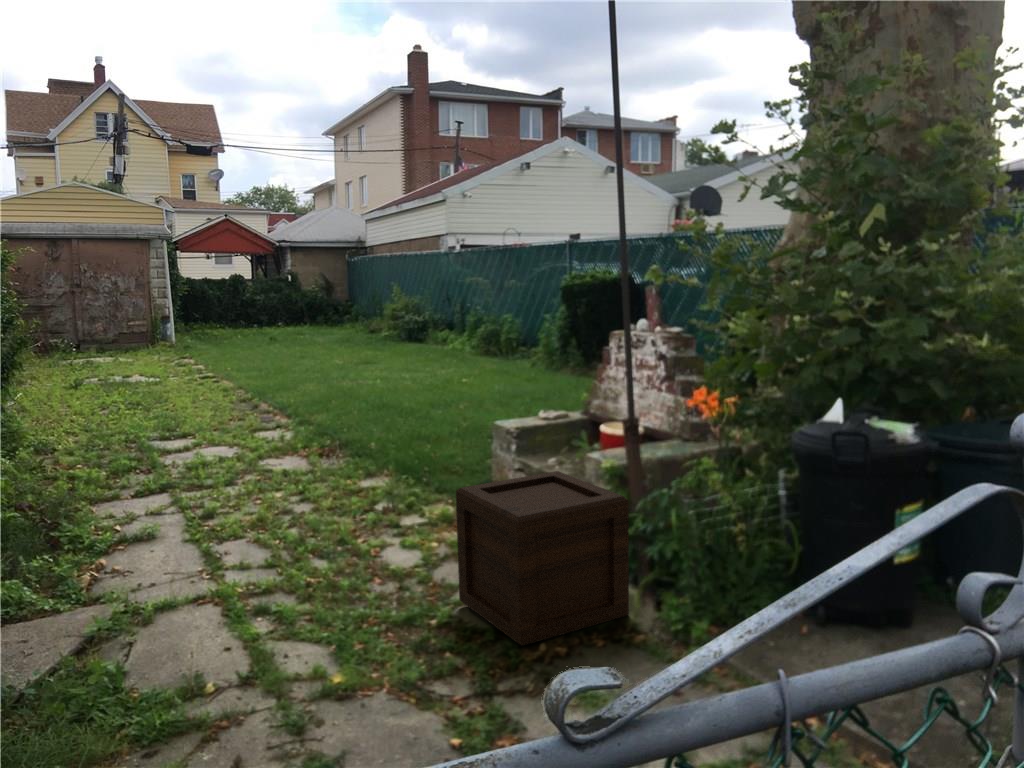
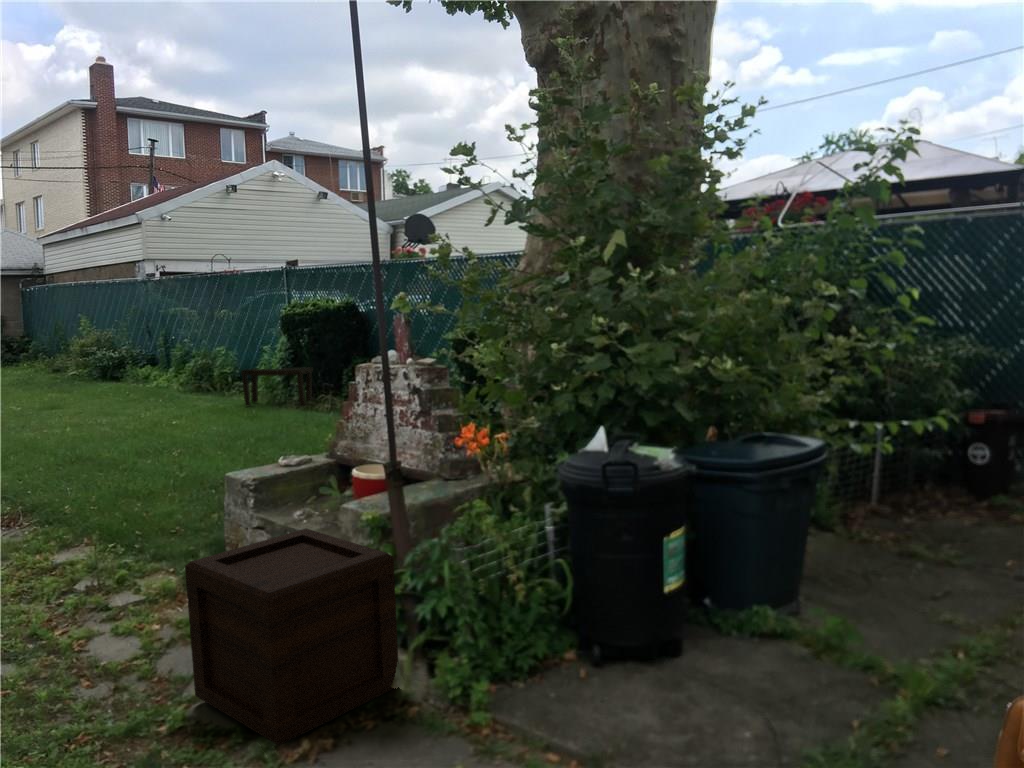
bench: none [523,335,589,373] -> present [241,367,313,406]

